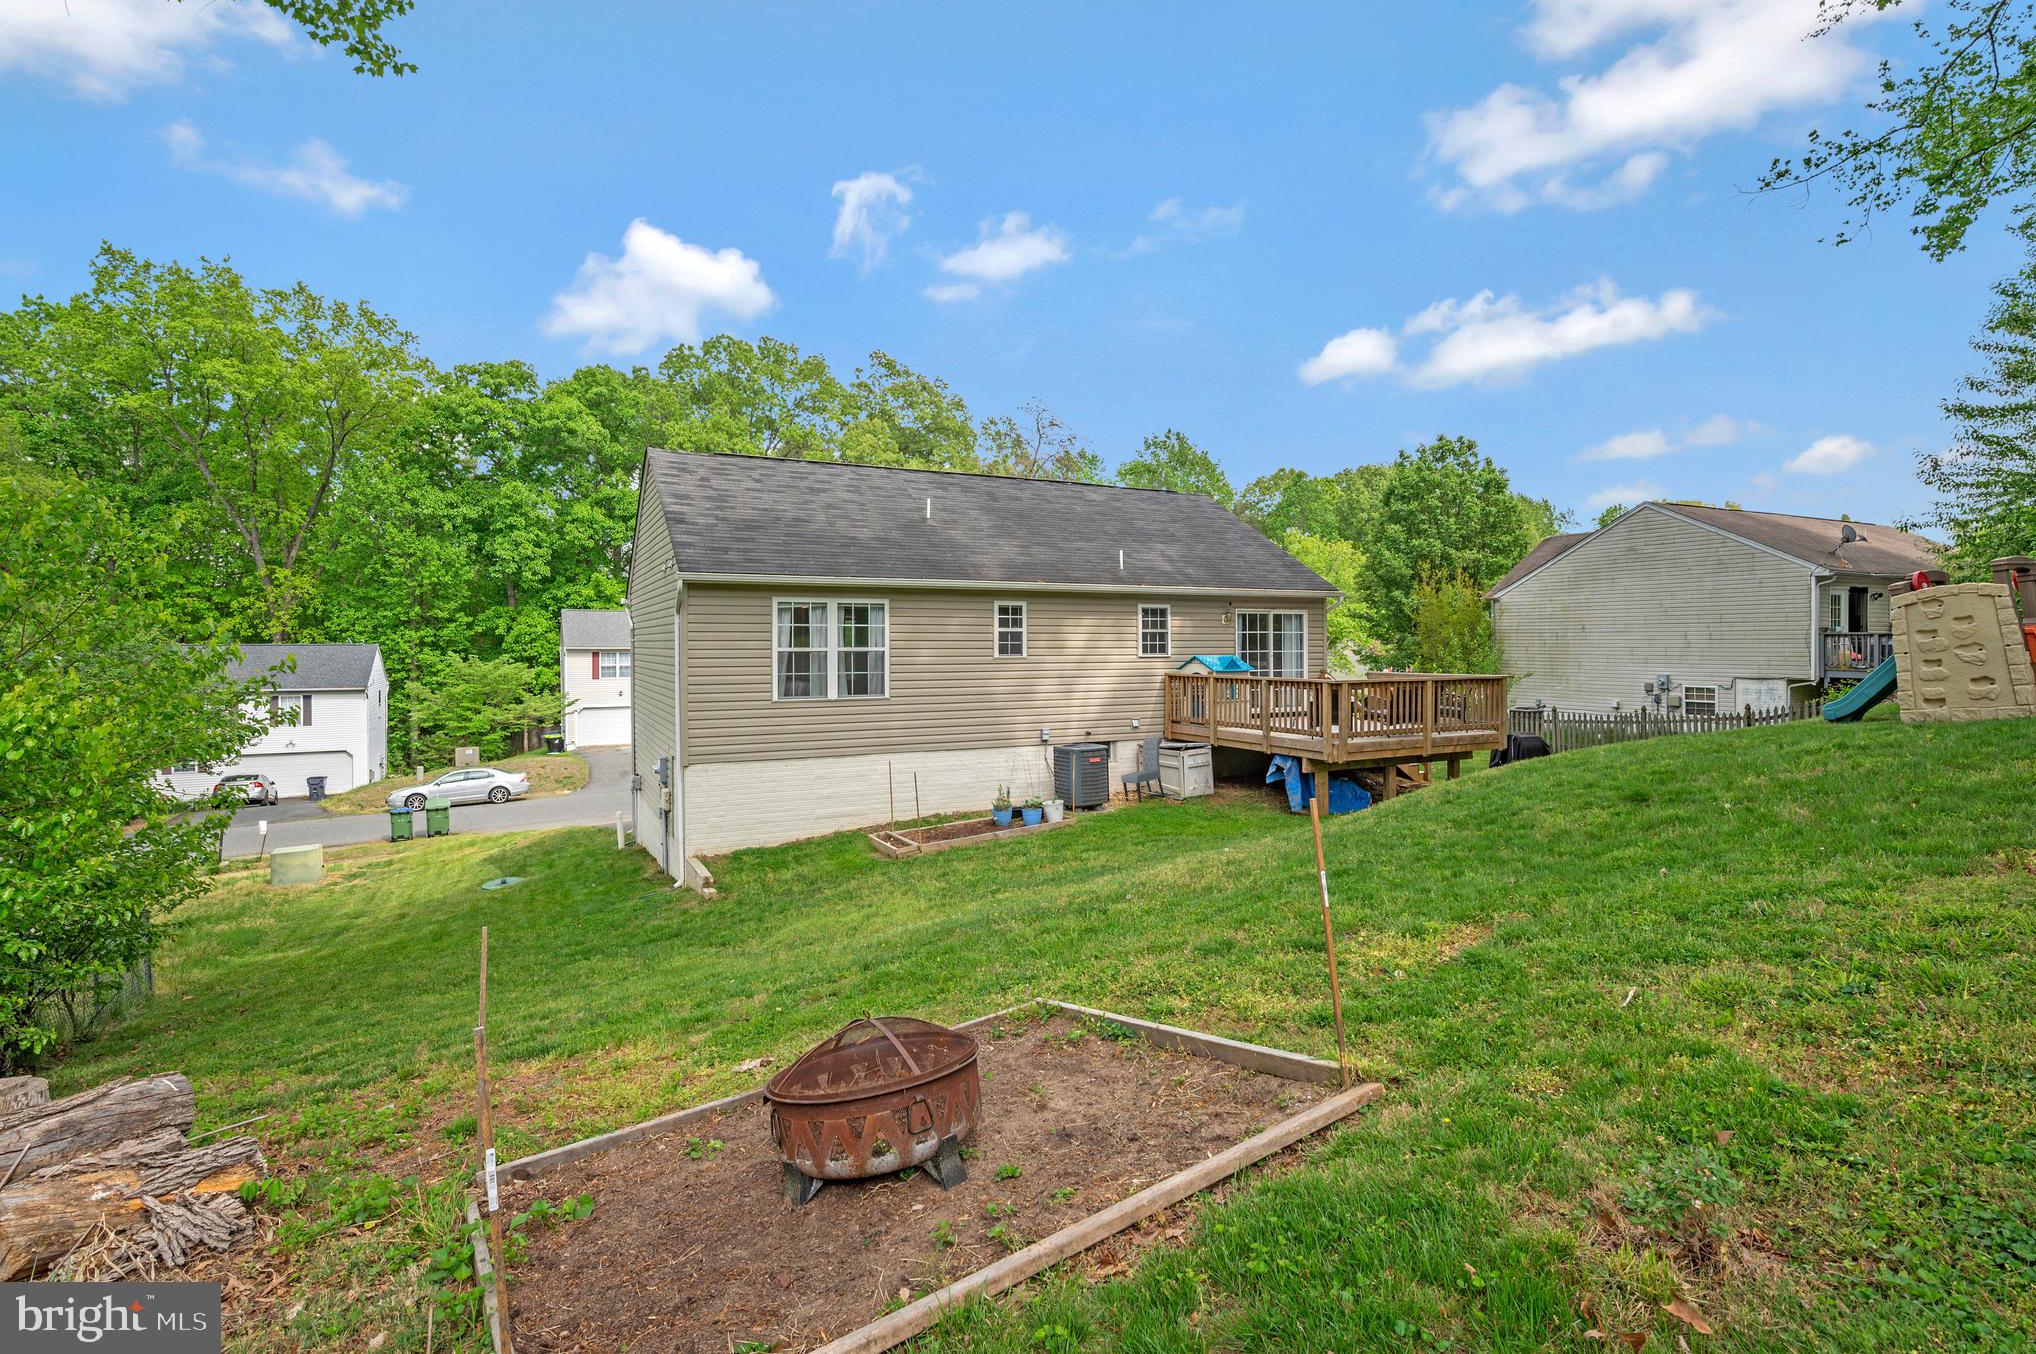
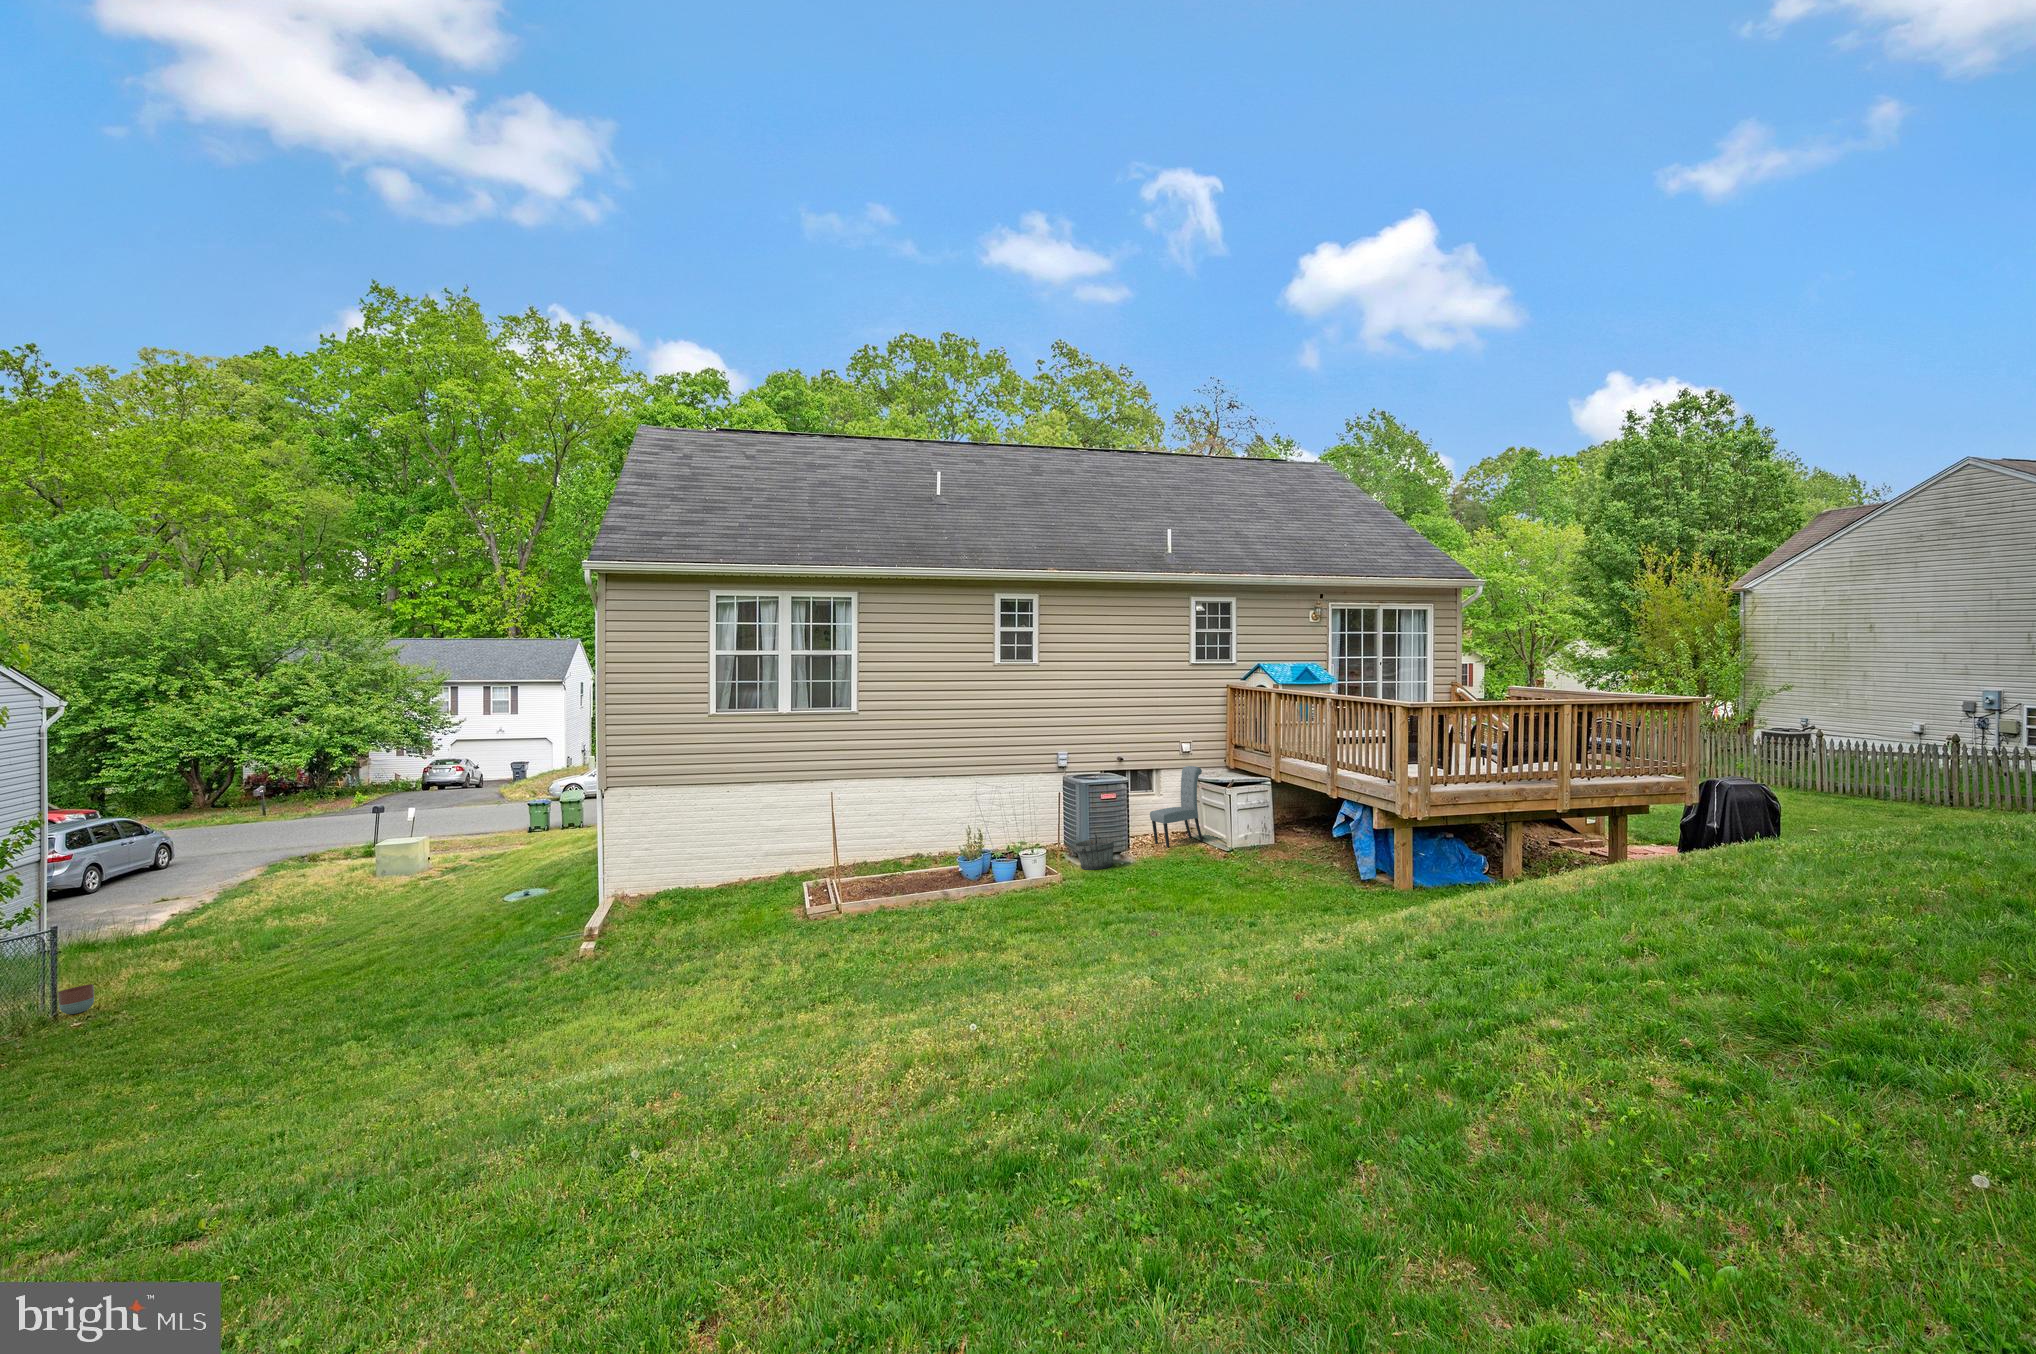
wooden bucket: none [1077,790,1109,819] -> present [1075,833,1114,870]
planter: none [149,978,183,1007] -> present [58,985,94,1014]

